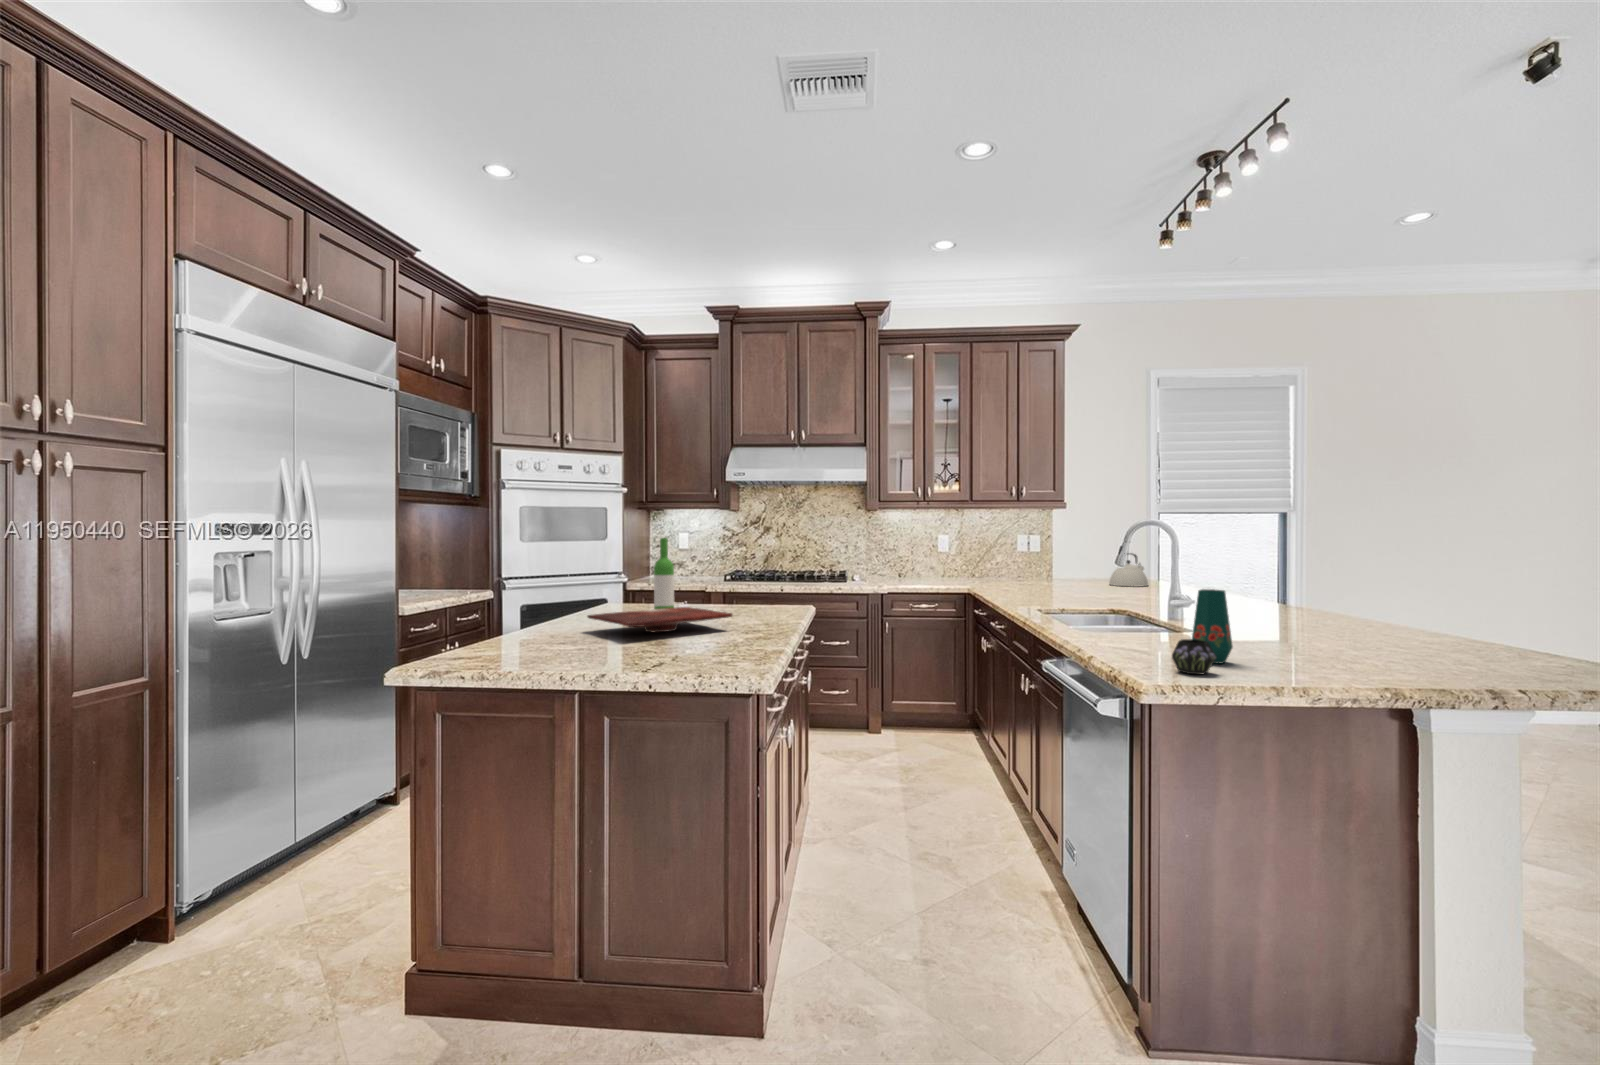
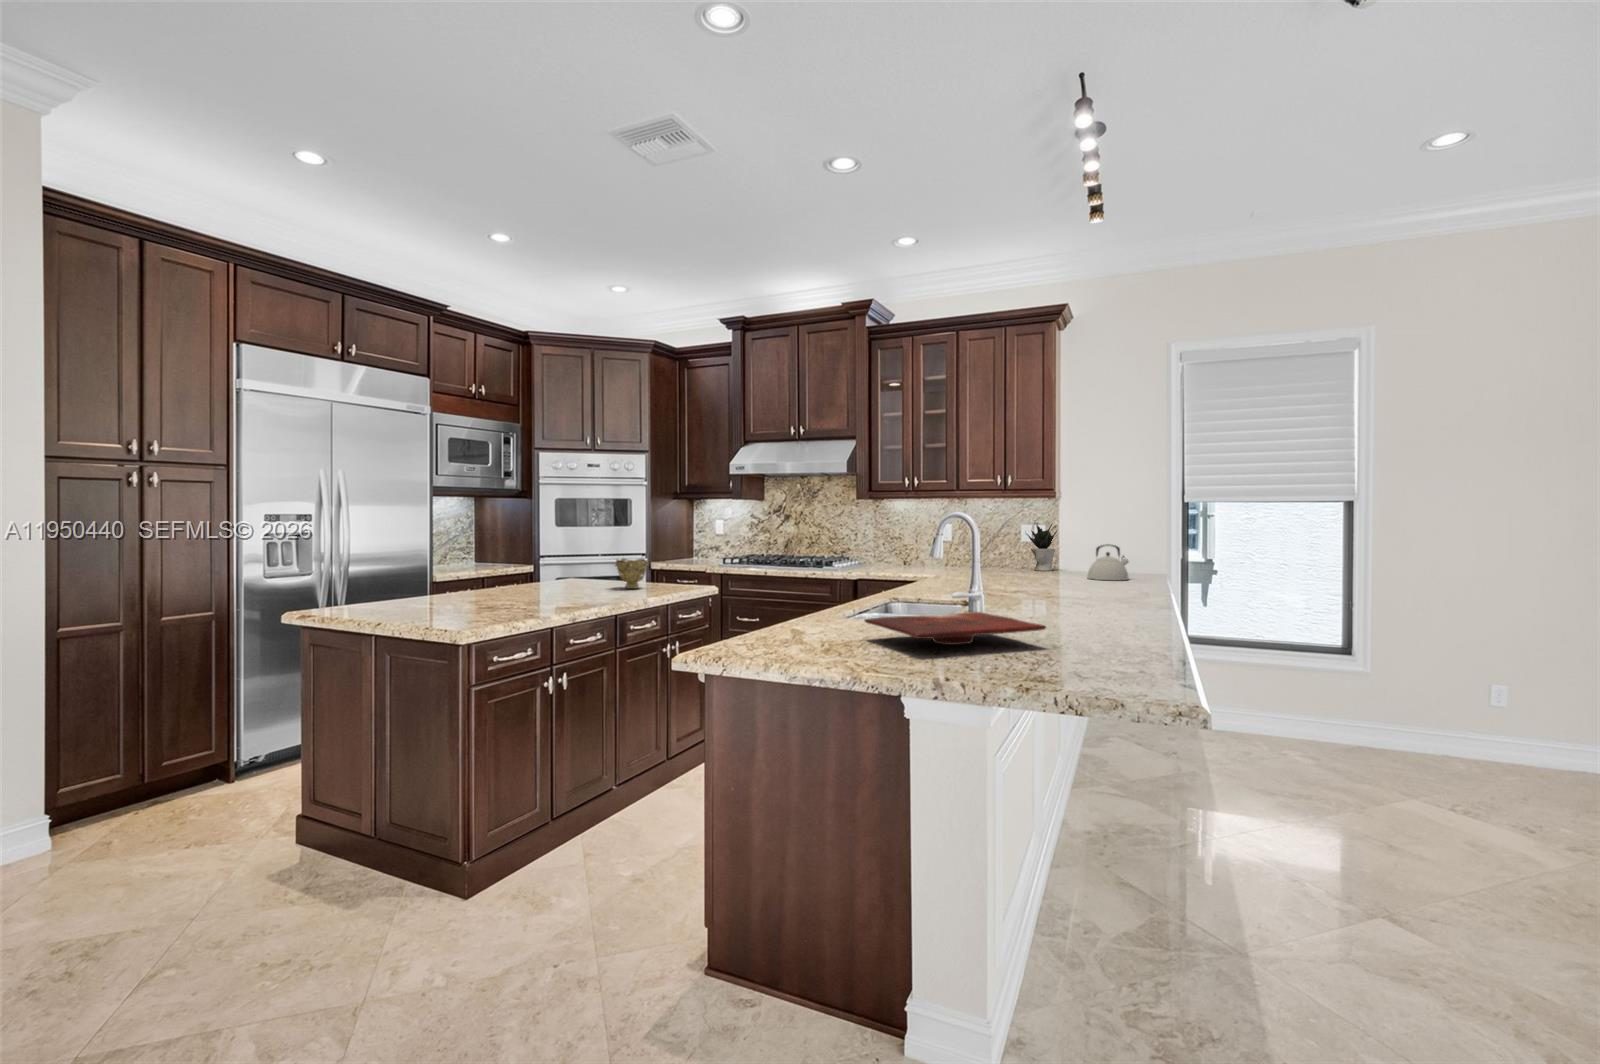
potted plant: none [1022,532,1055,579] -> present [1027,523,1057,571]
wine bottle: present [654,538,674,609] -> none [562,524,580,588]
decorative bowl: none [721,577,758,613] -> present [615,558,649,589]
vase: present [1172,589,1233,674] -> none [745,576,839,652]
cutting board: present [587,607,732,632] -> present [865,612,1046,645]

